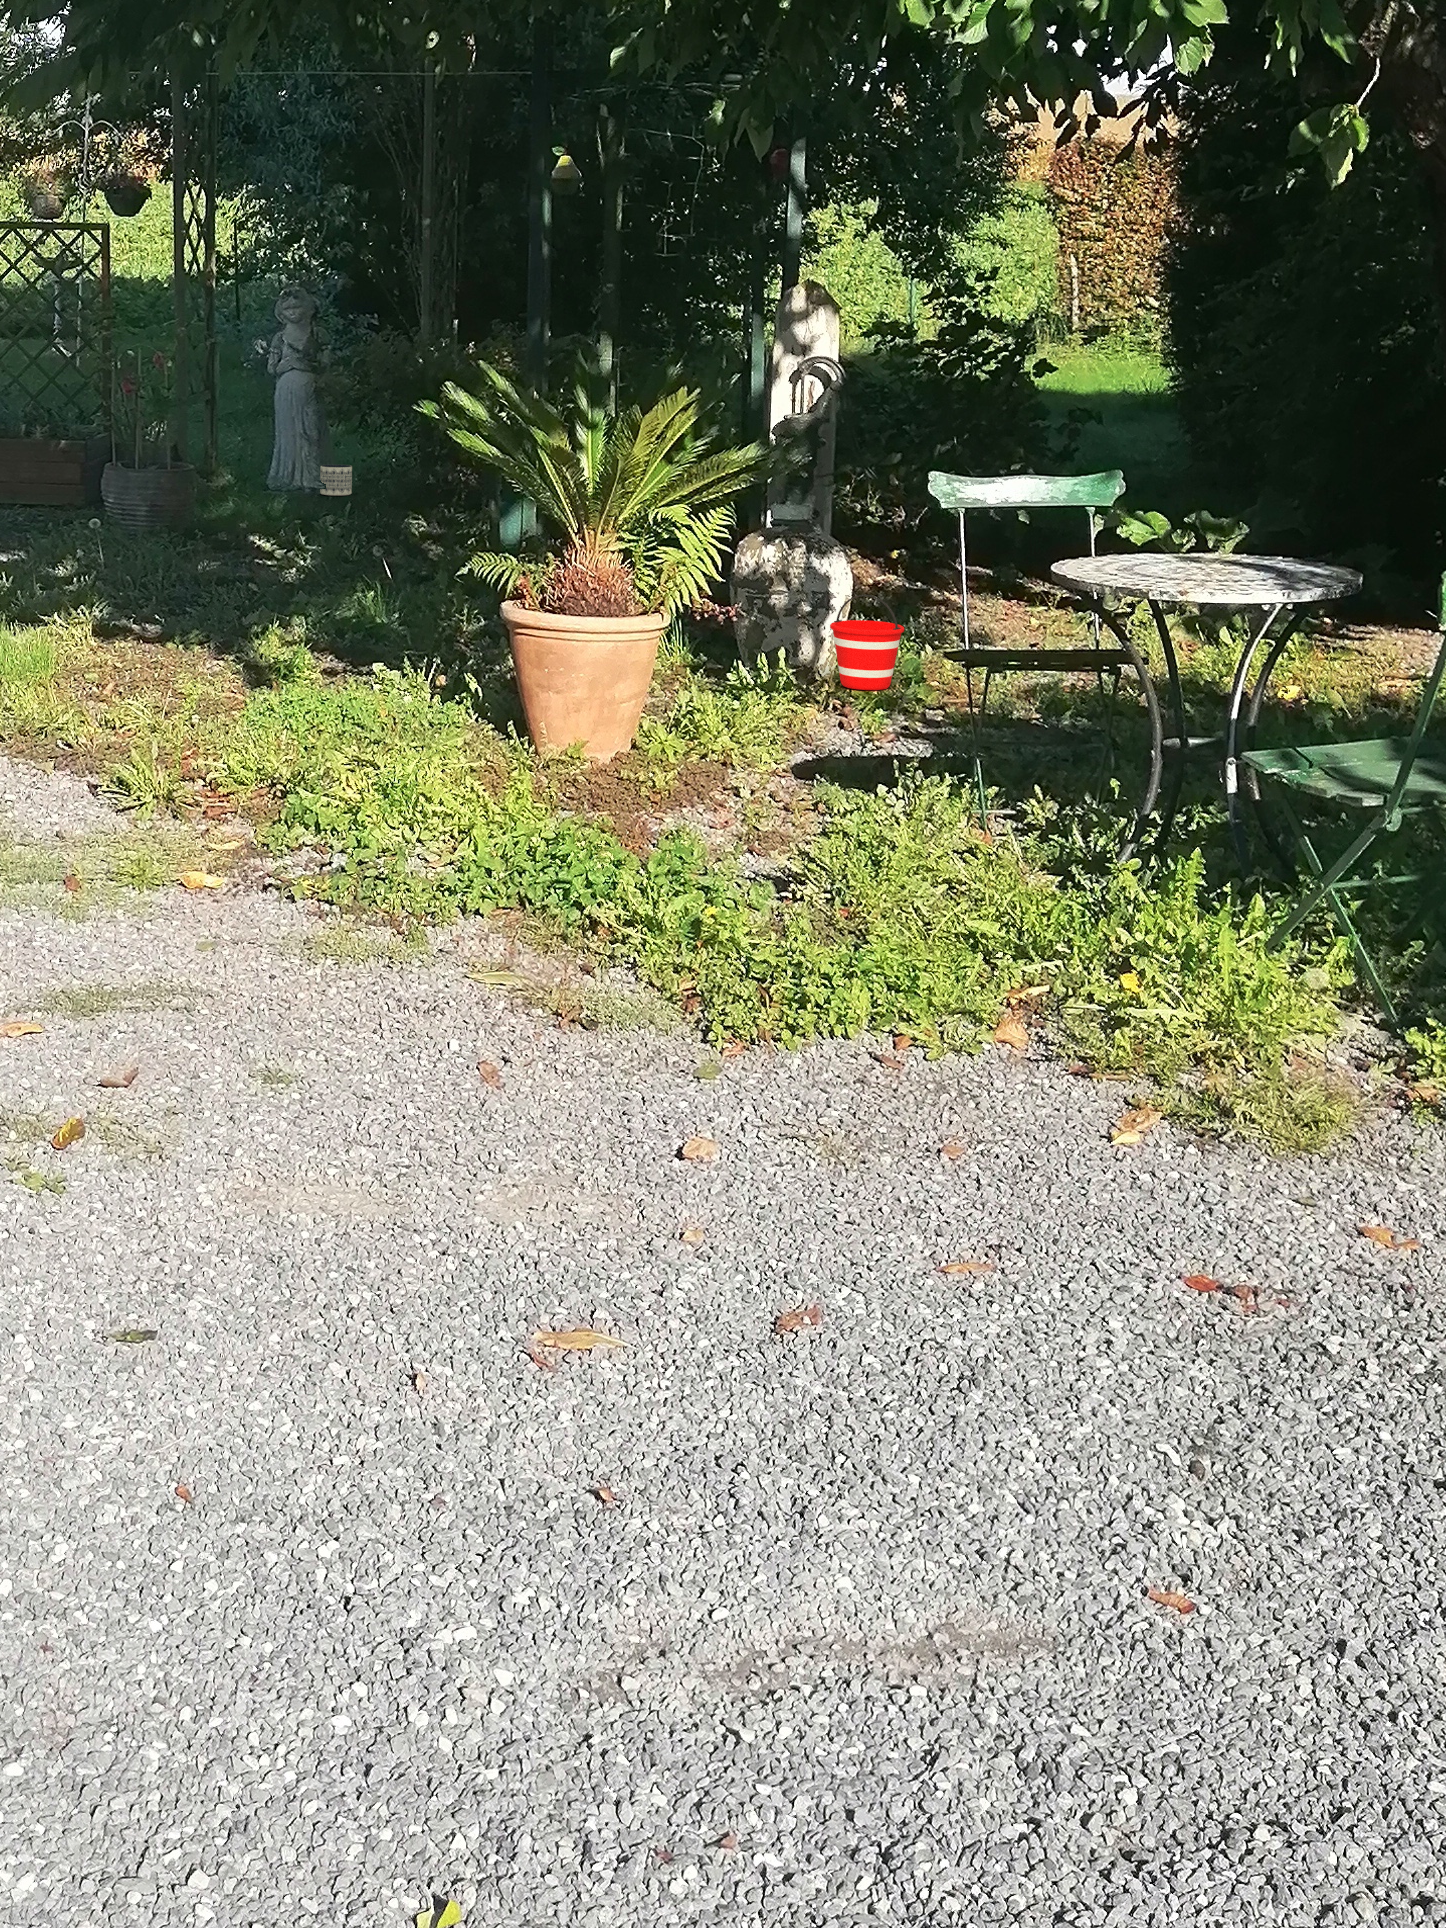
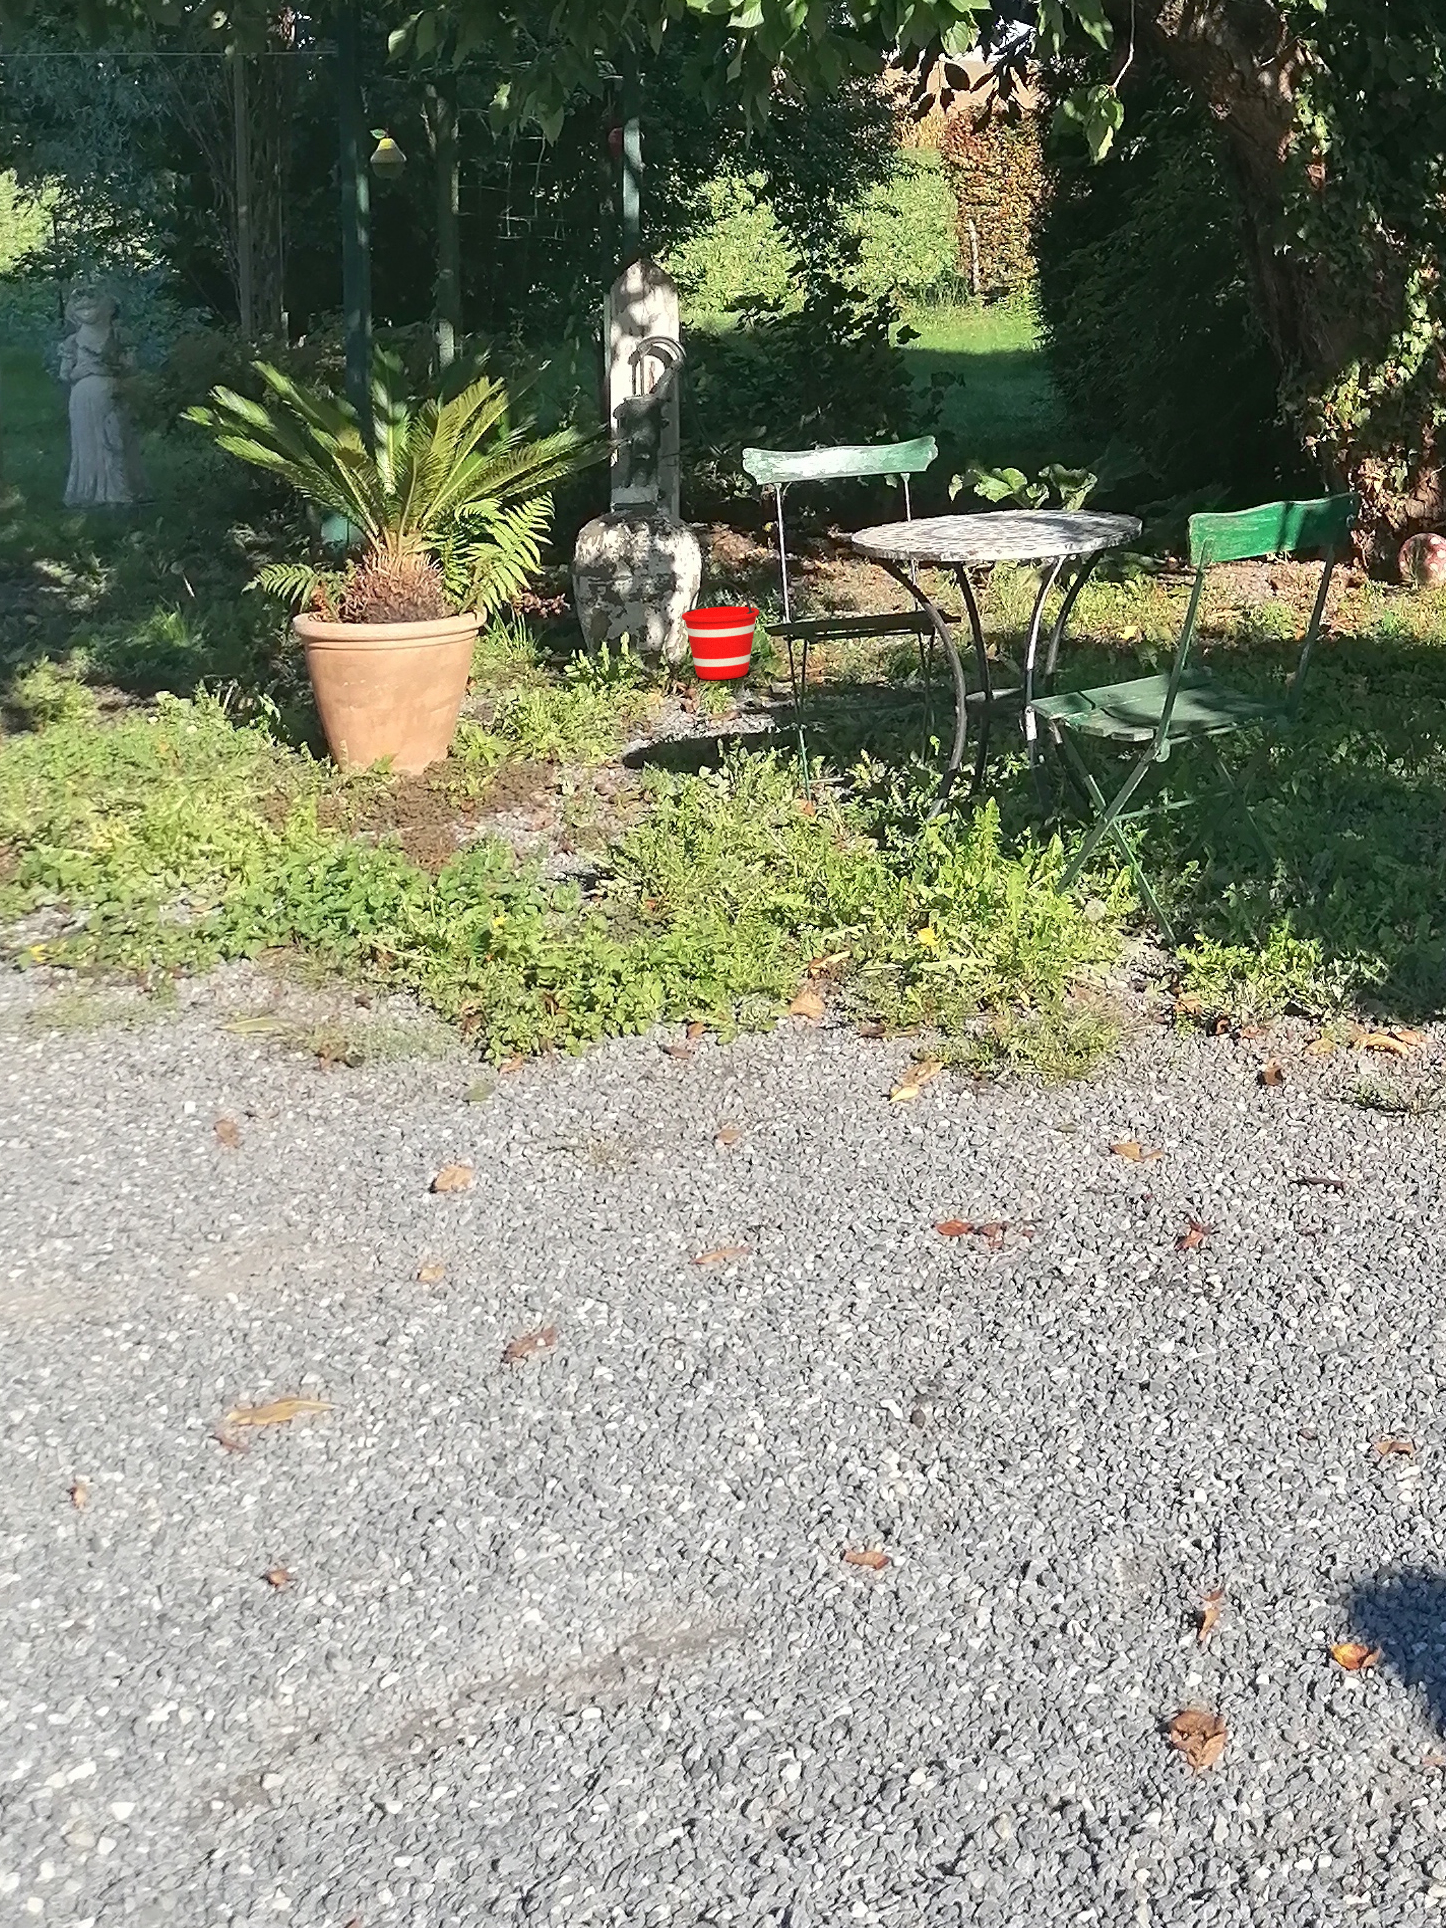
planter: present [320,464,352,496] -> none [123,484,164,520]

